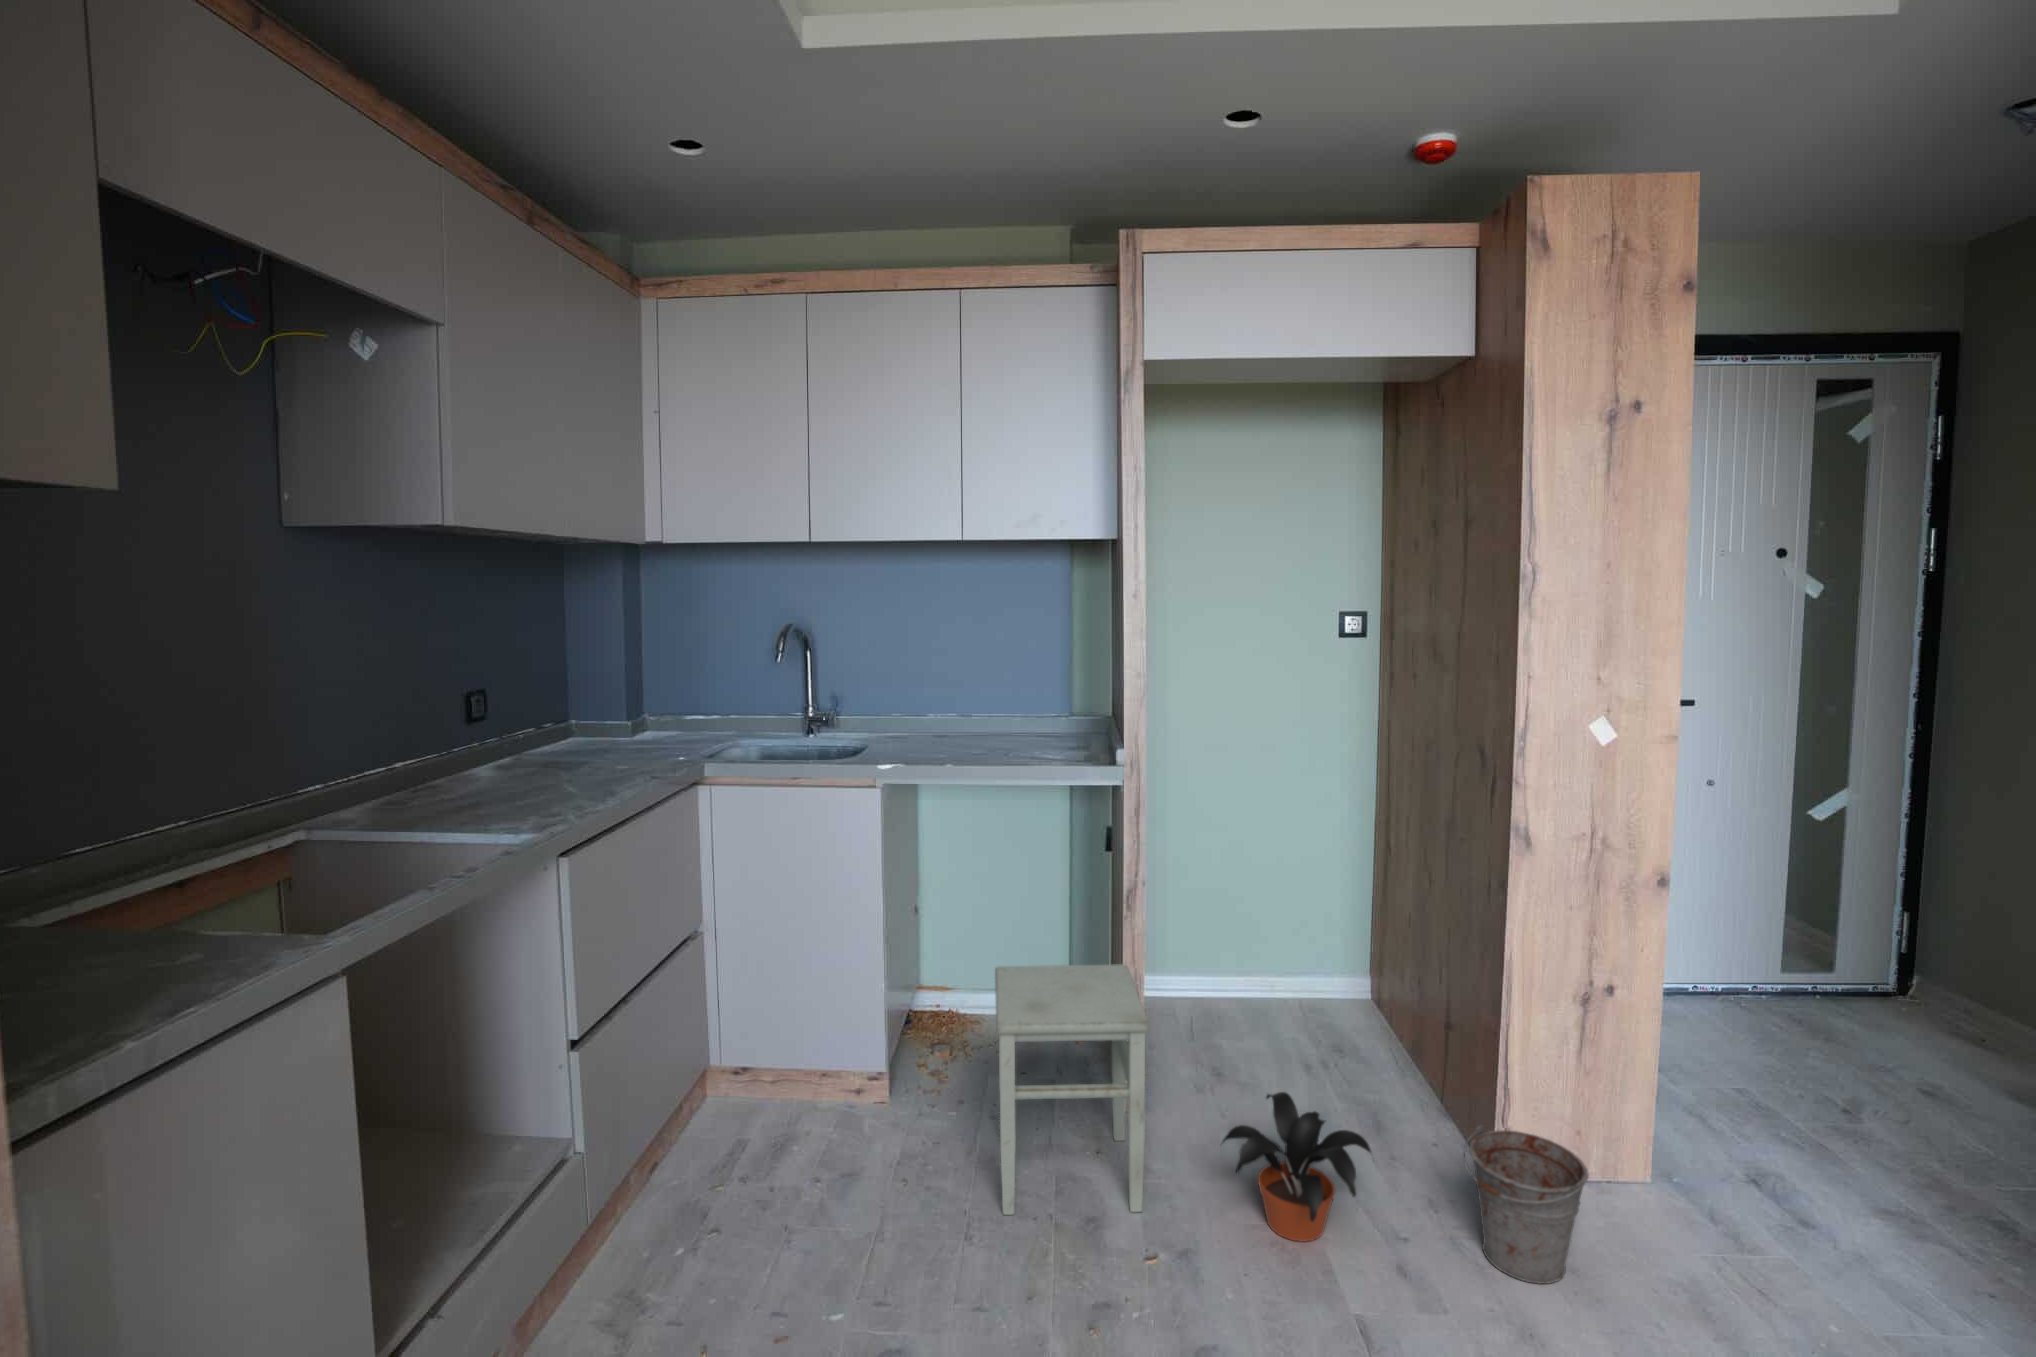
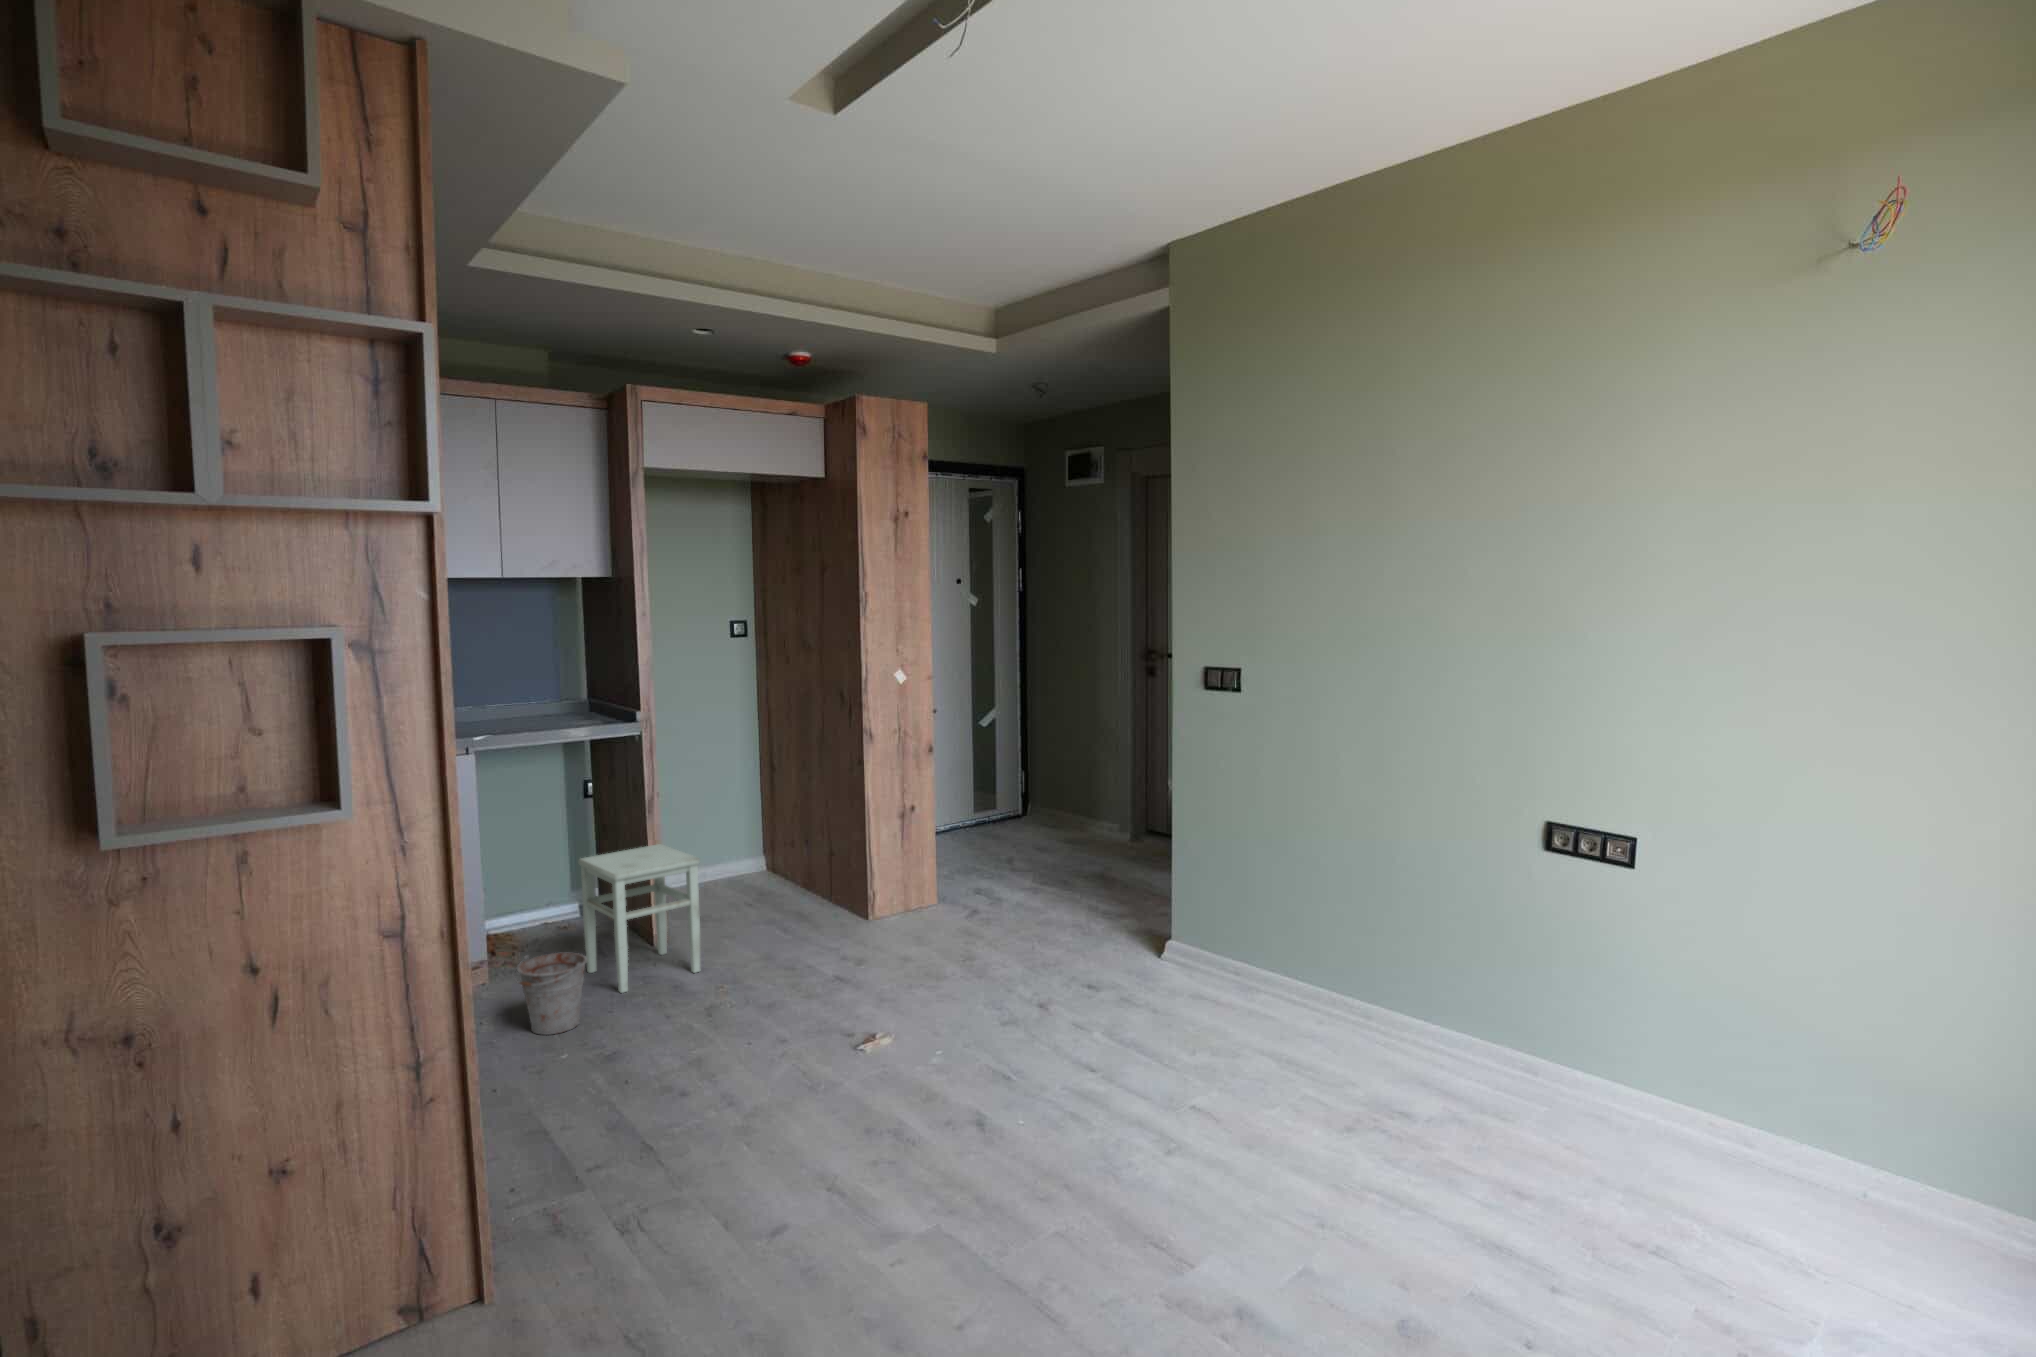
potted plant: present [1222,1092,1371,1242] -> none [740,890,818,959]
bucket: present [1463,1125,1589,1284] -> present [514,953,587,1035]

